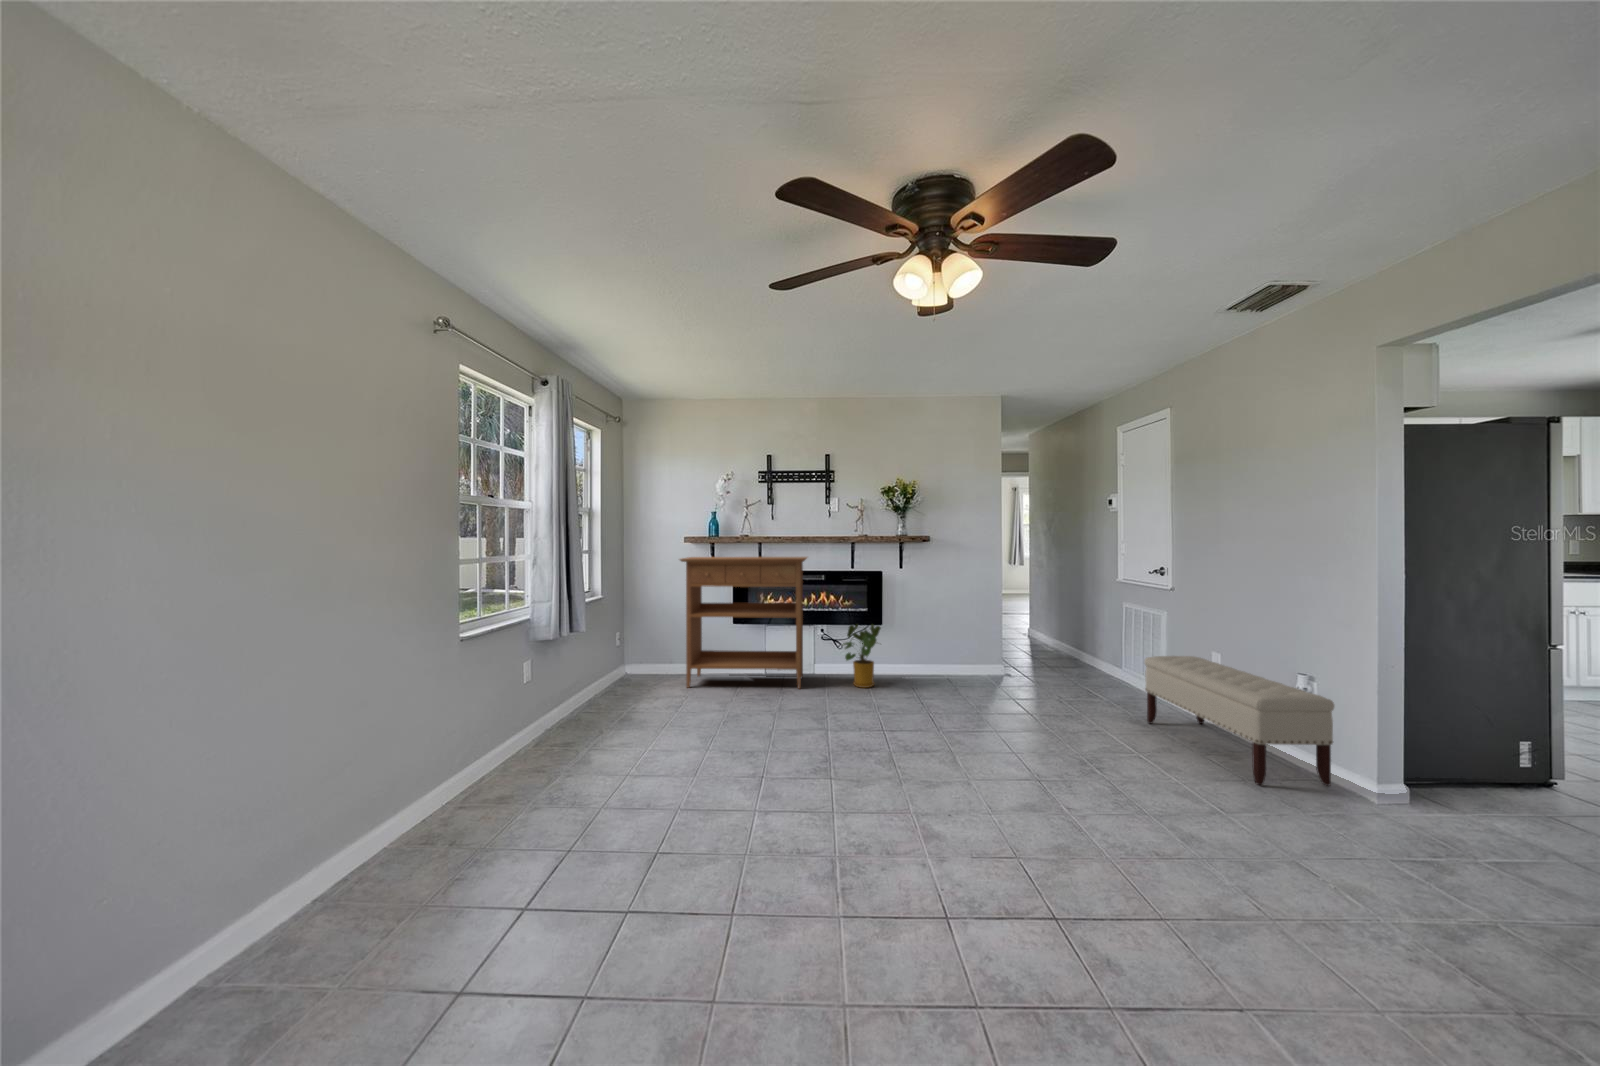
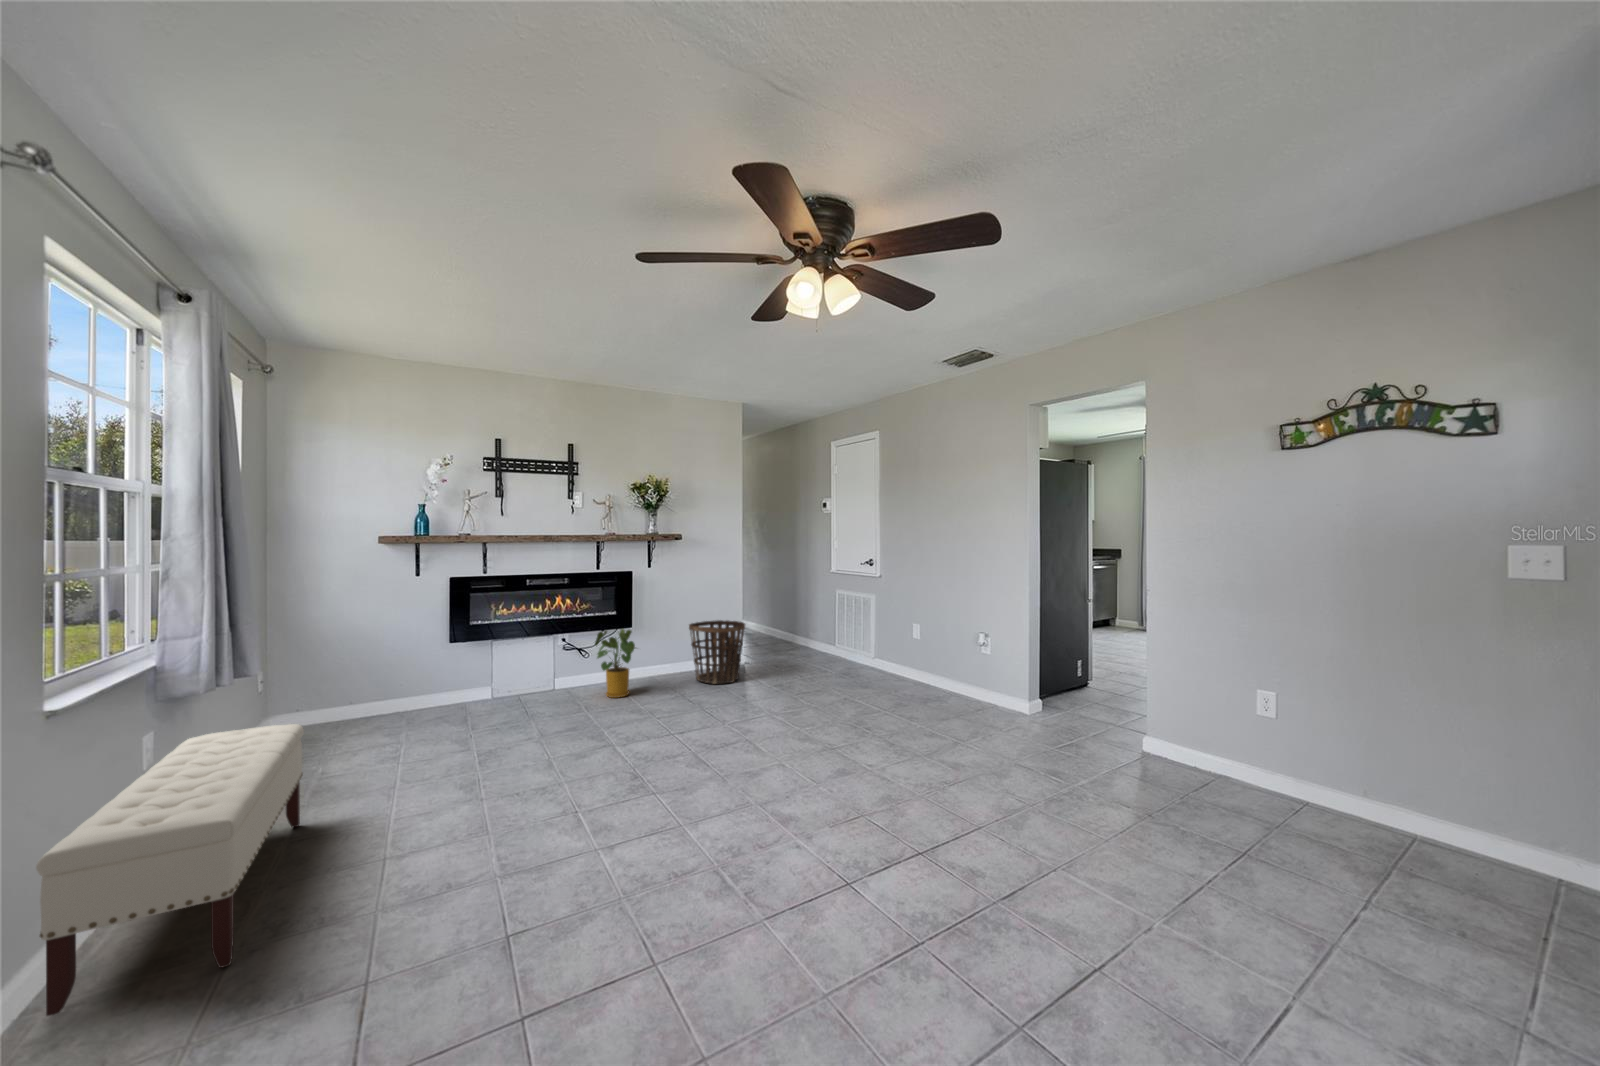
console table: present [680,557,807,689] -> none [375,558,557,734]
basket: none [937,624,996,690] -> present [689,620,745,684]
bench: present [1145,656,1334,786] -> present [36,724,304,1016]

